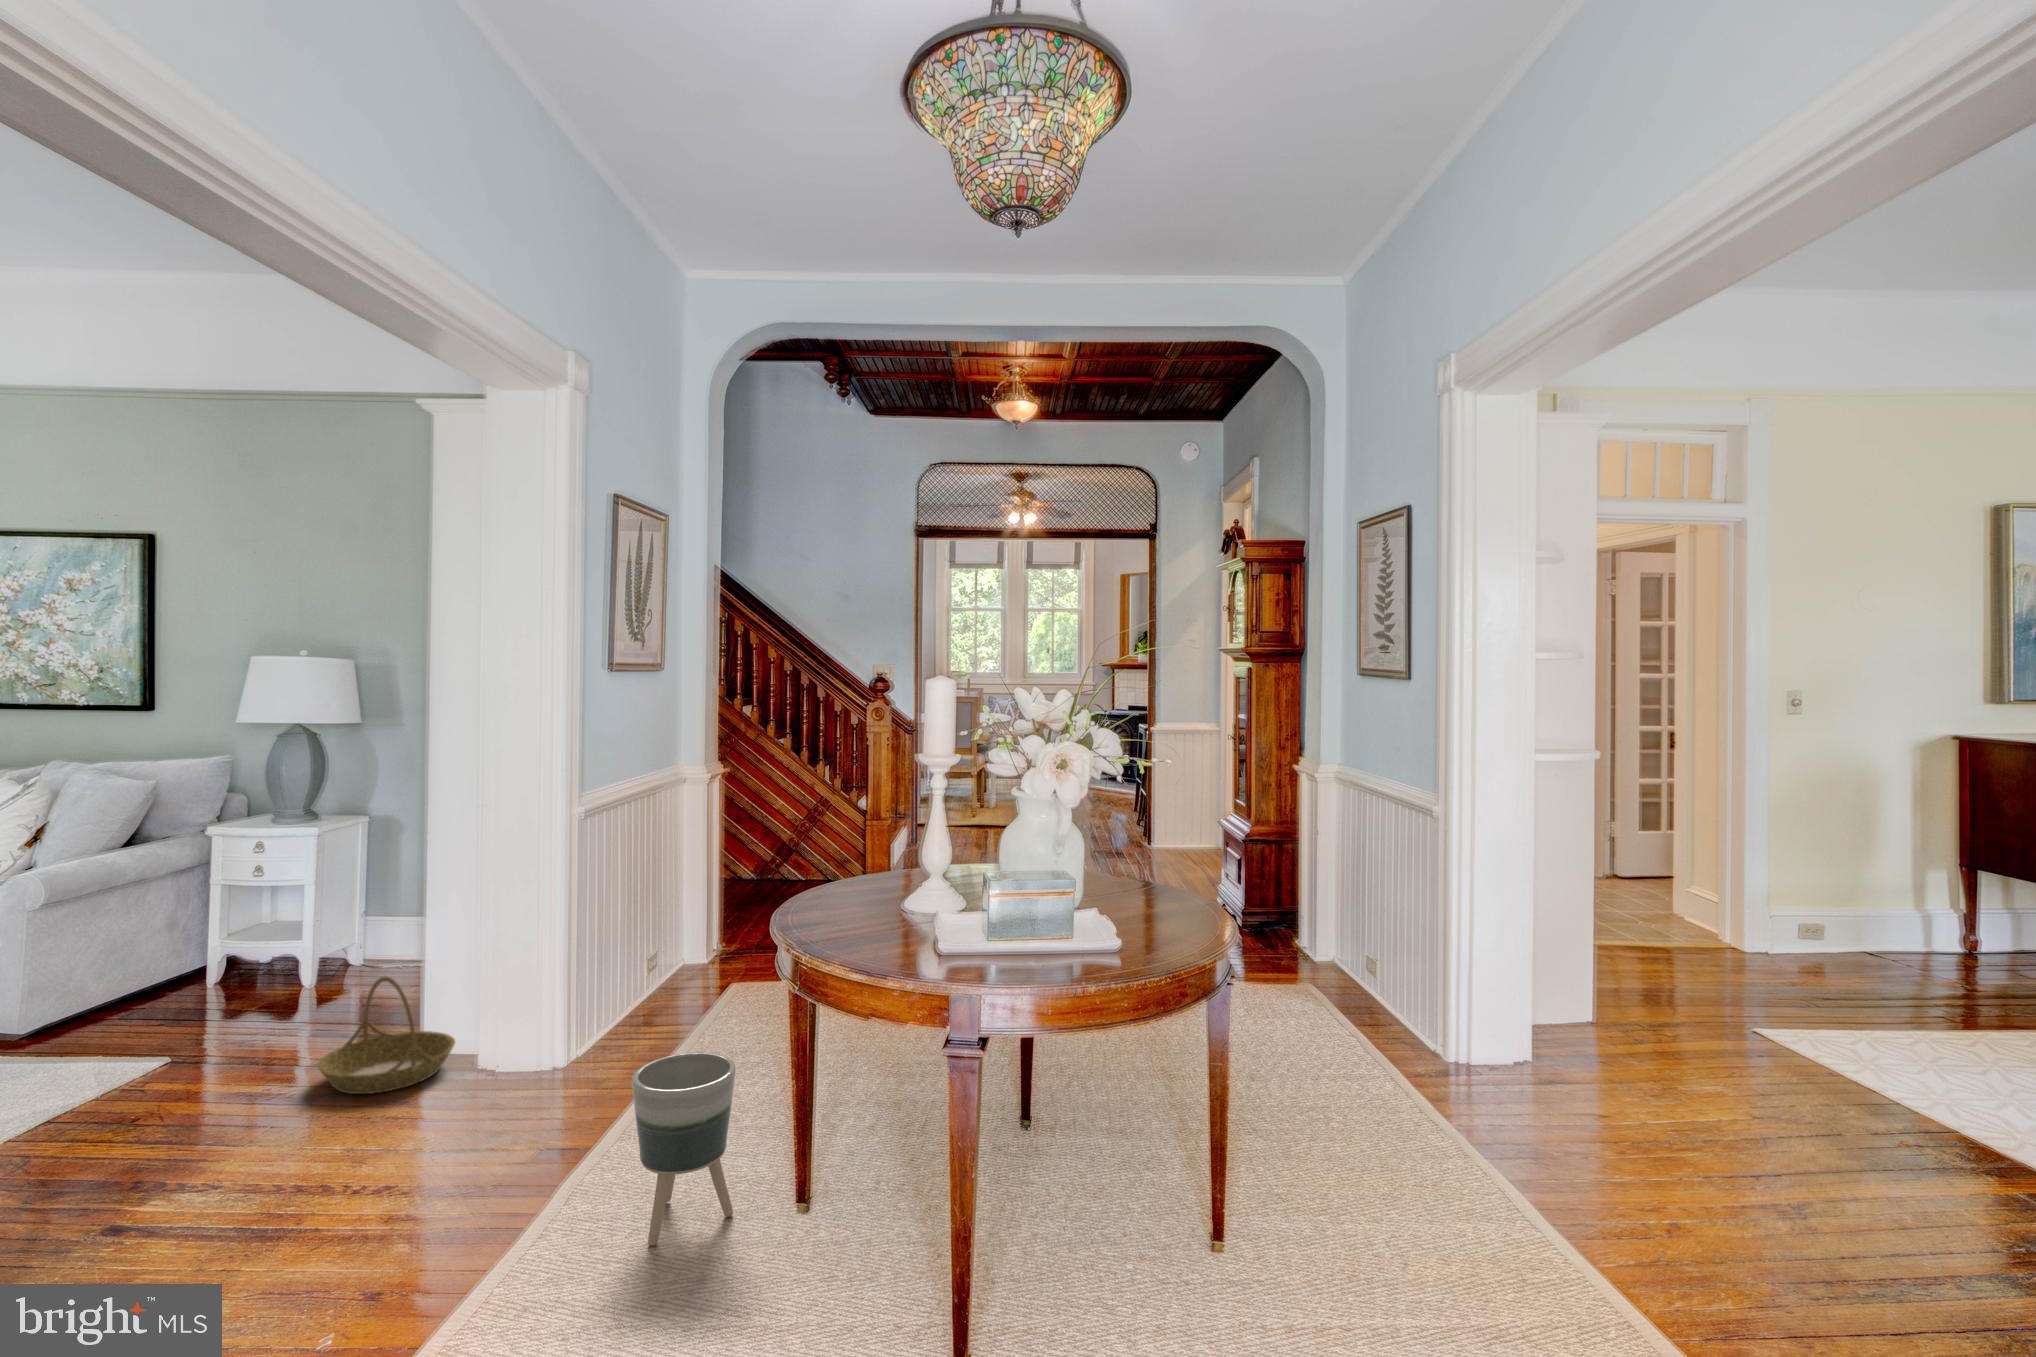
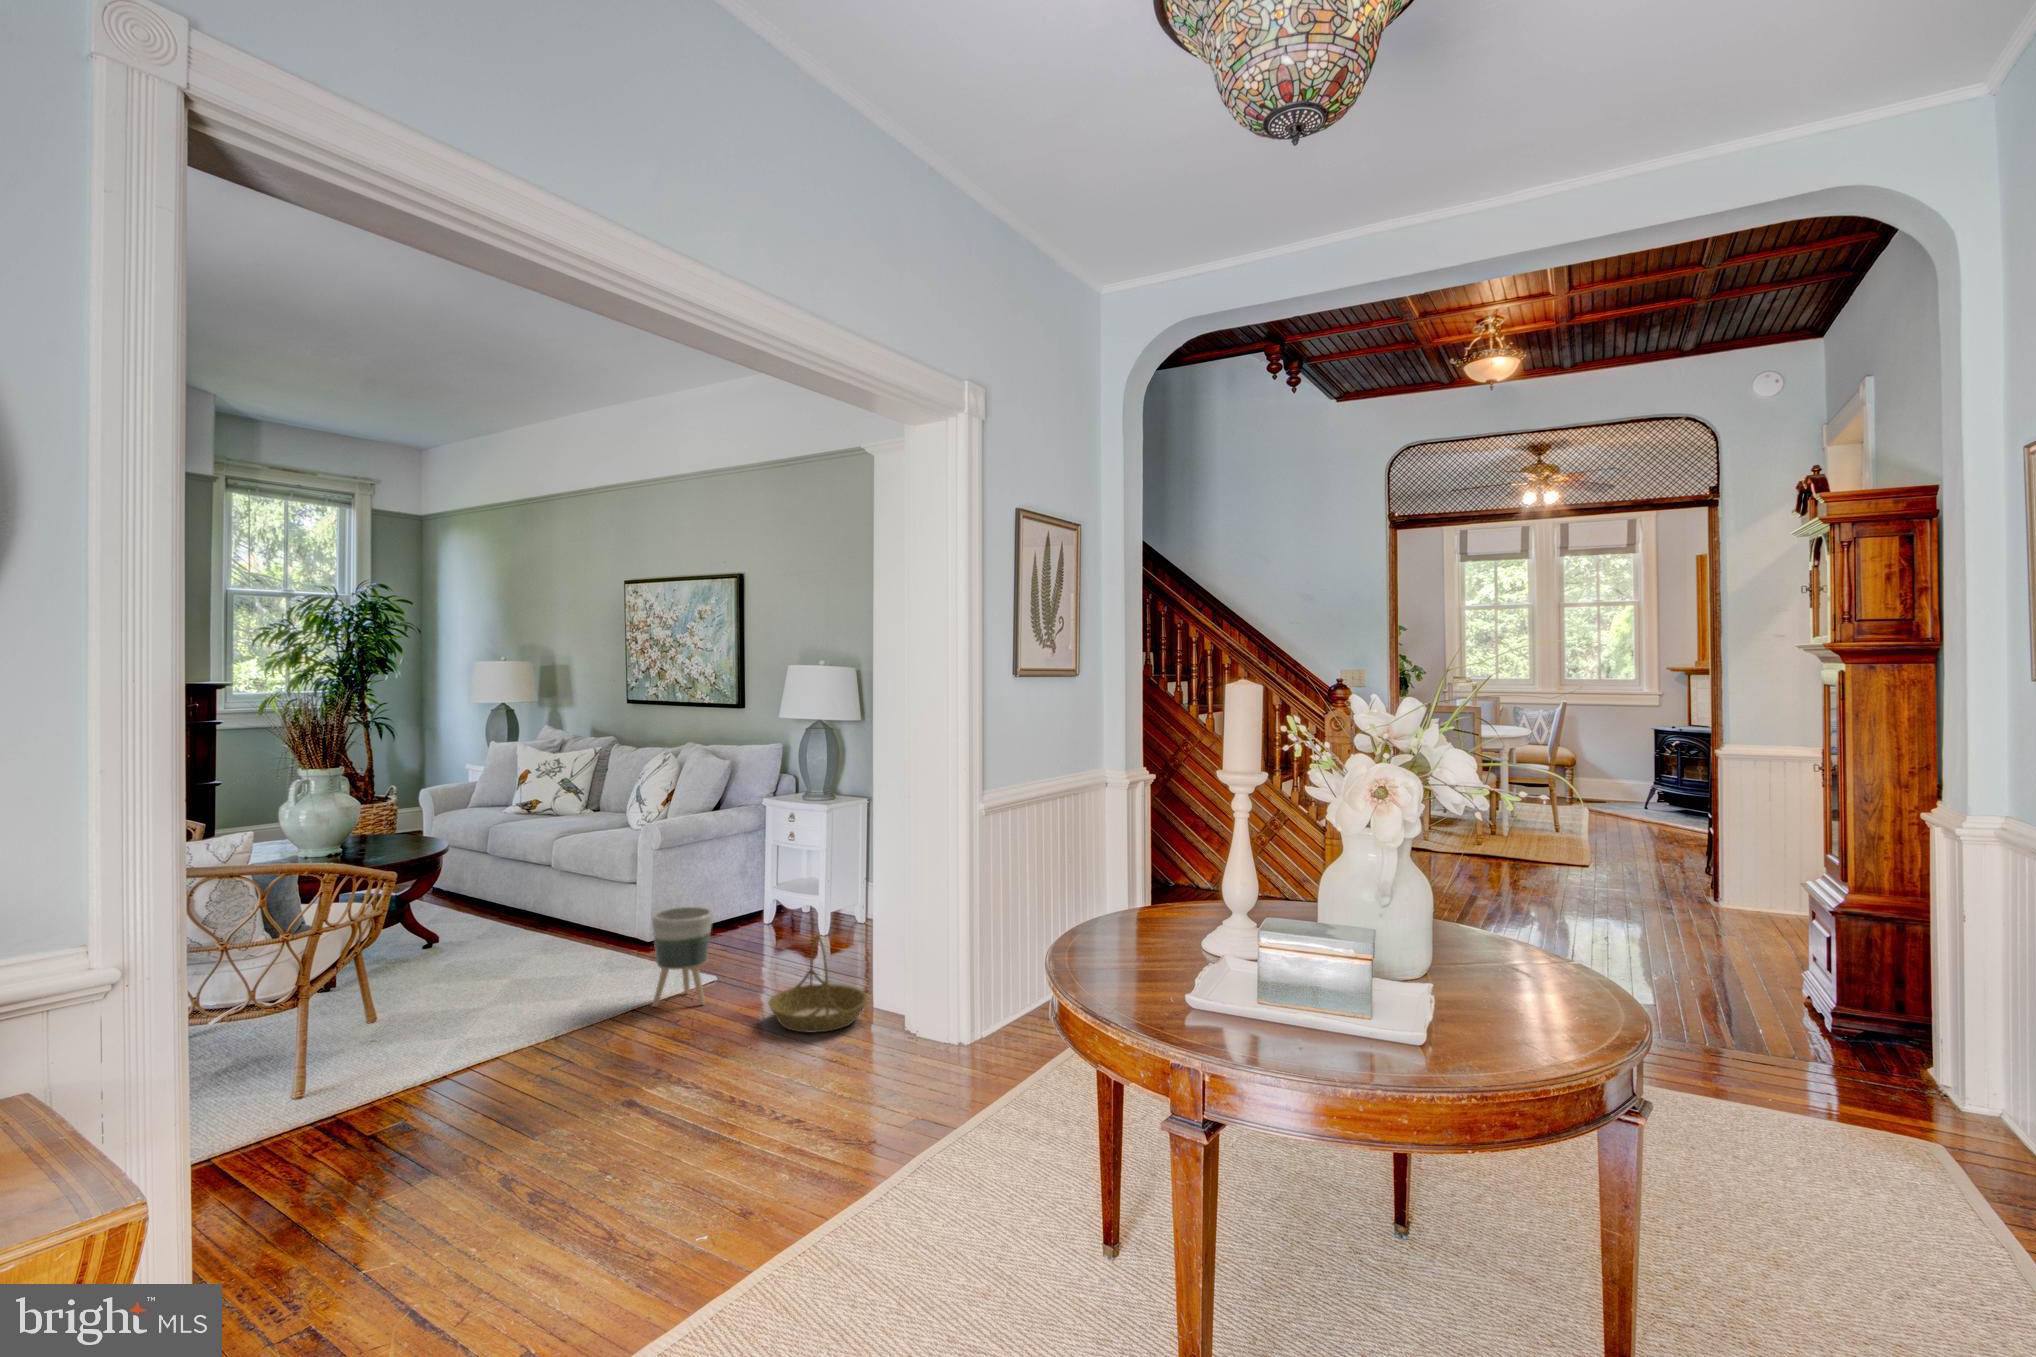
planter: present [632,1052,736,1246] -> present [652,907,713,1007]

